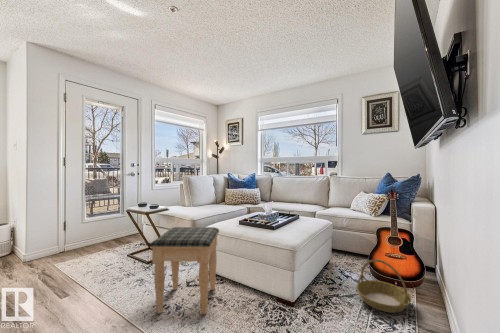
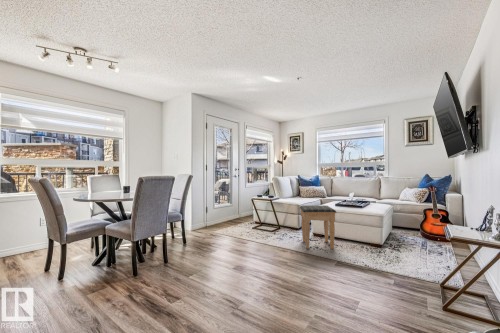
basket: present [356,259,411,313] -> none [415,223,450,250]

